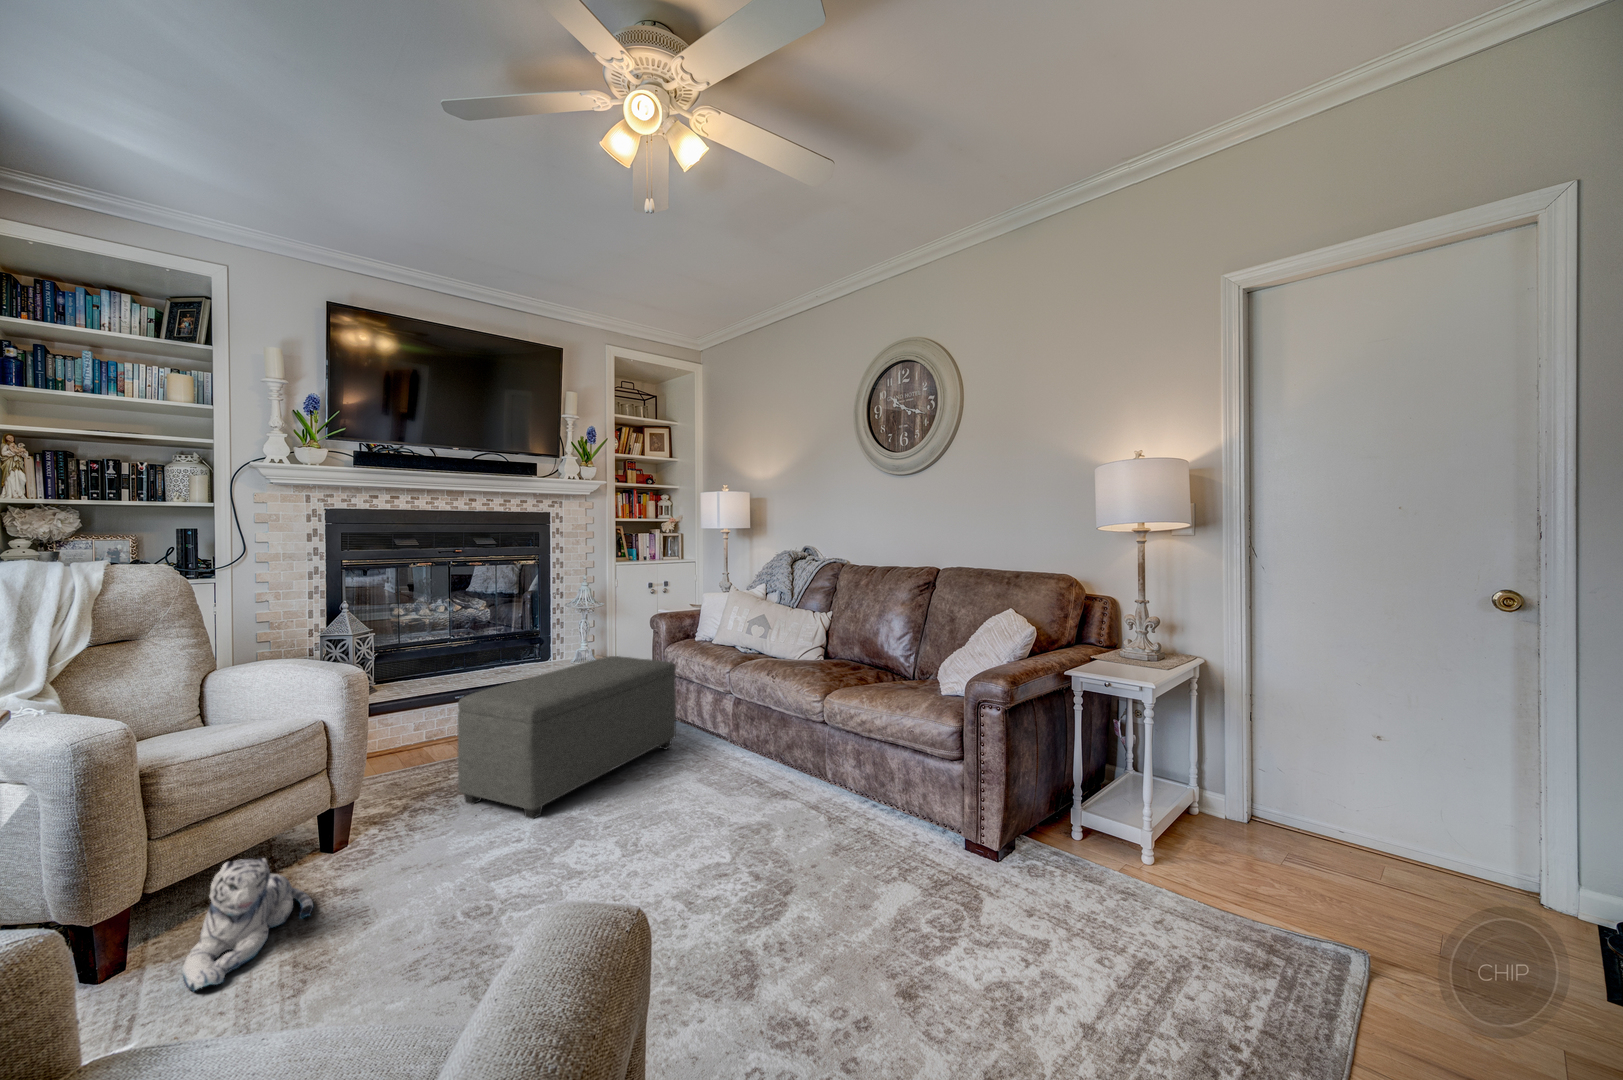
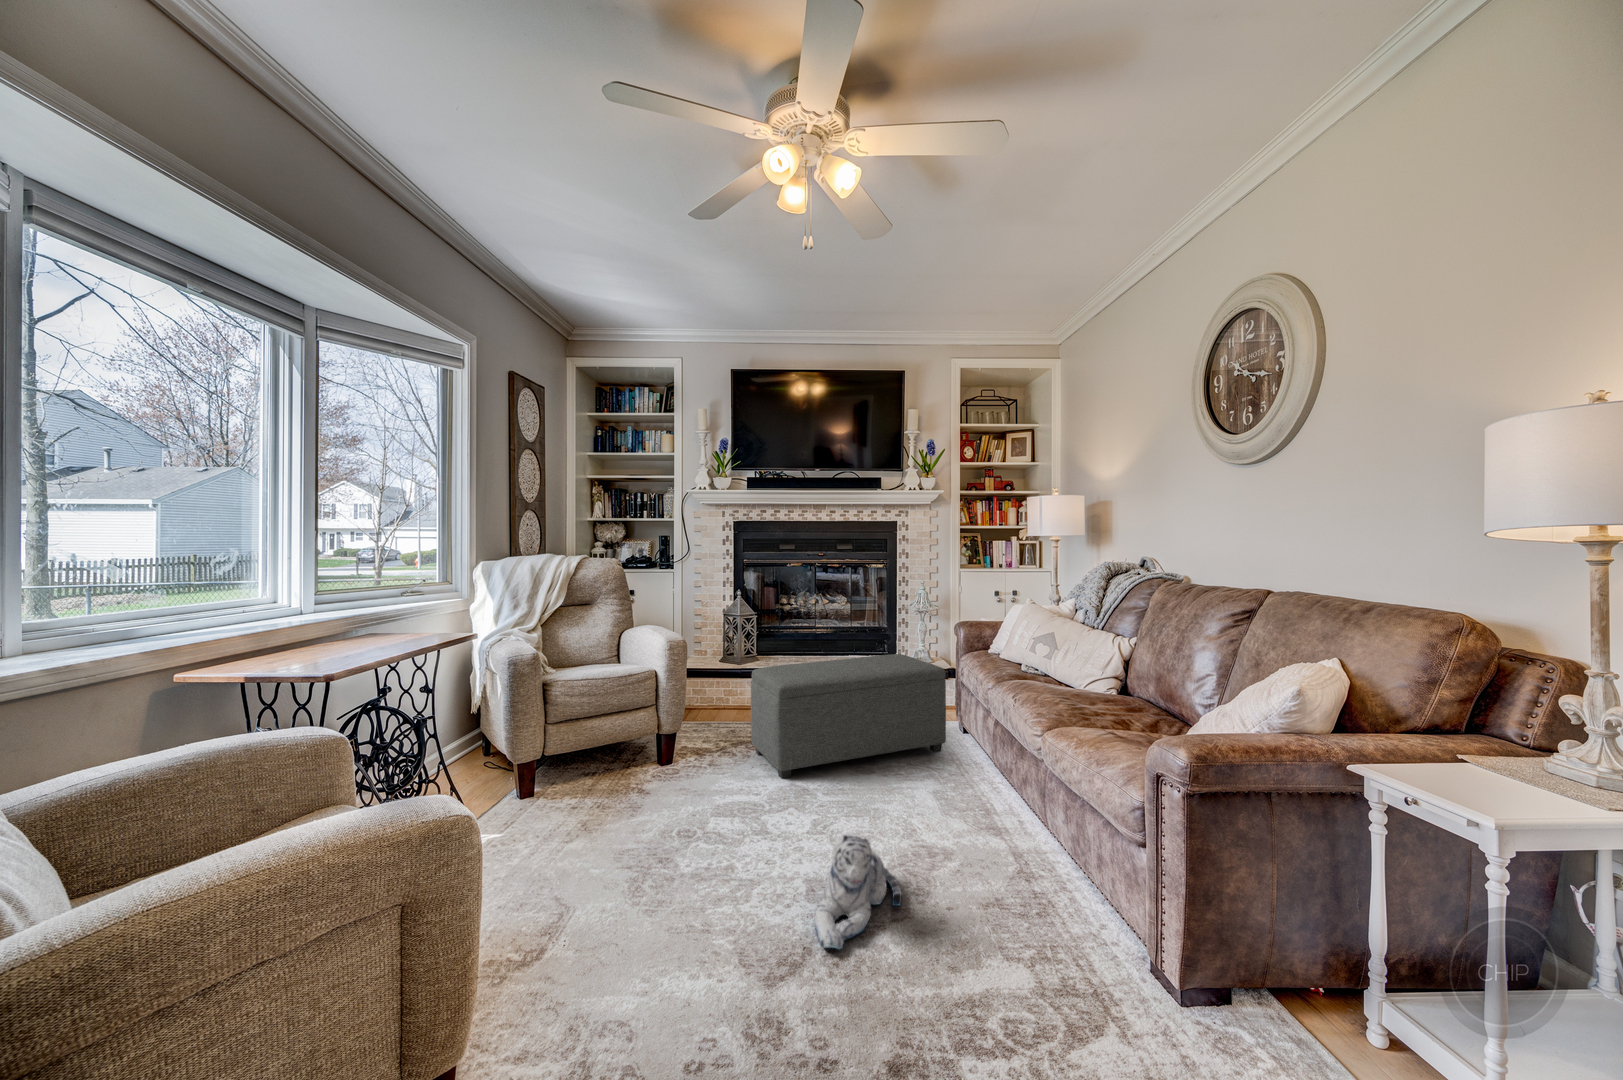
plush toy: present [182,858,313,992] -> present [815,835,902,949]

